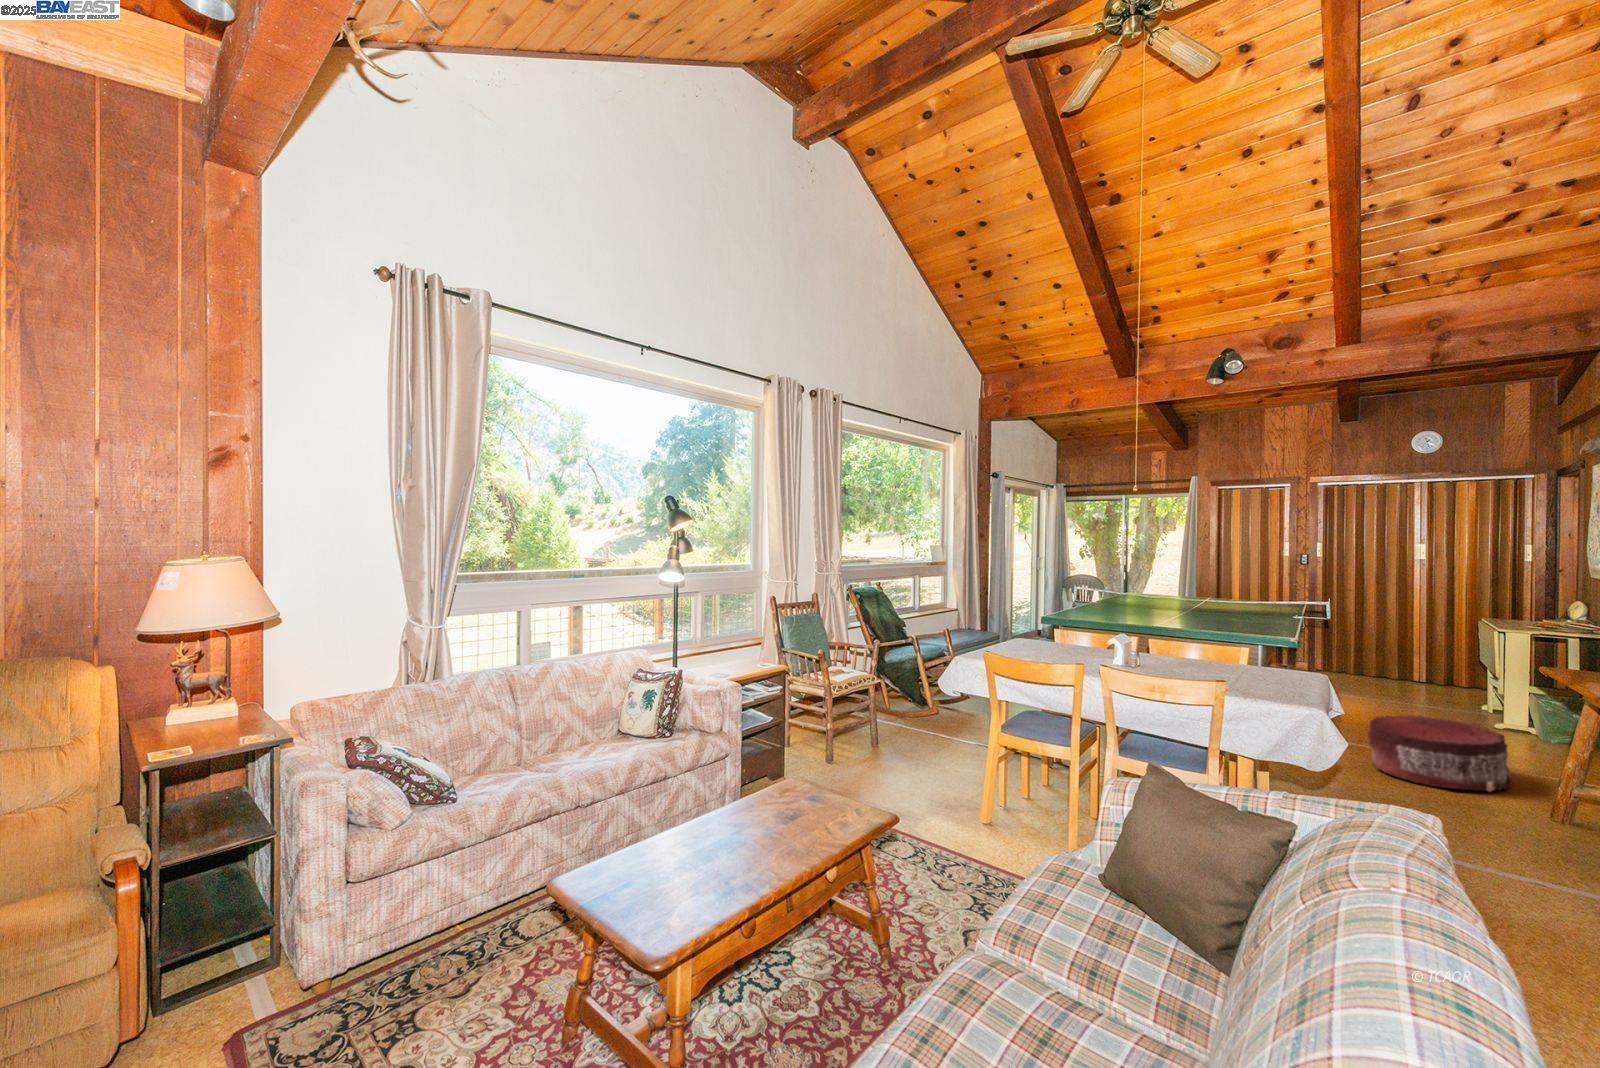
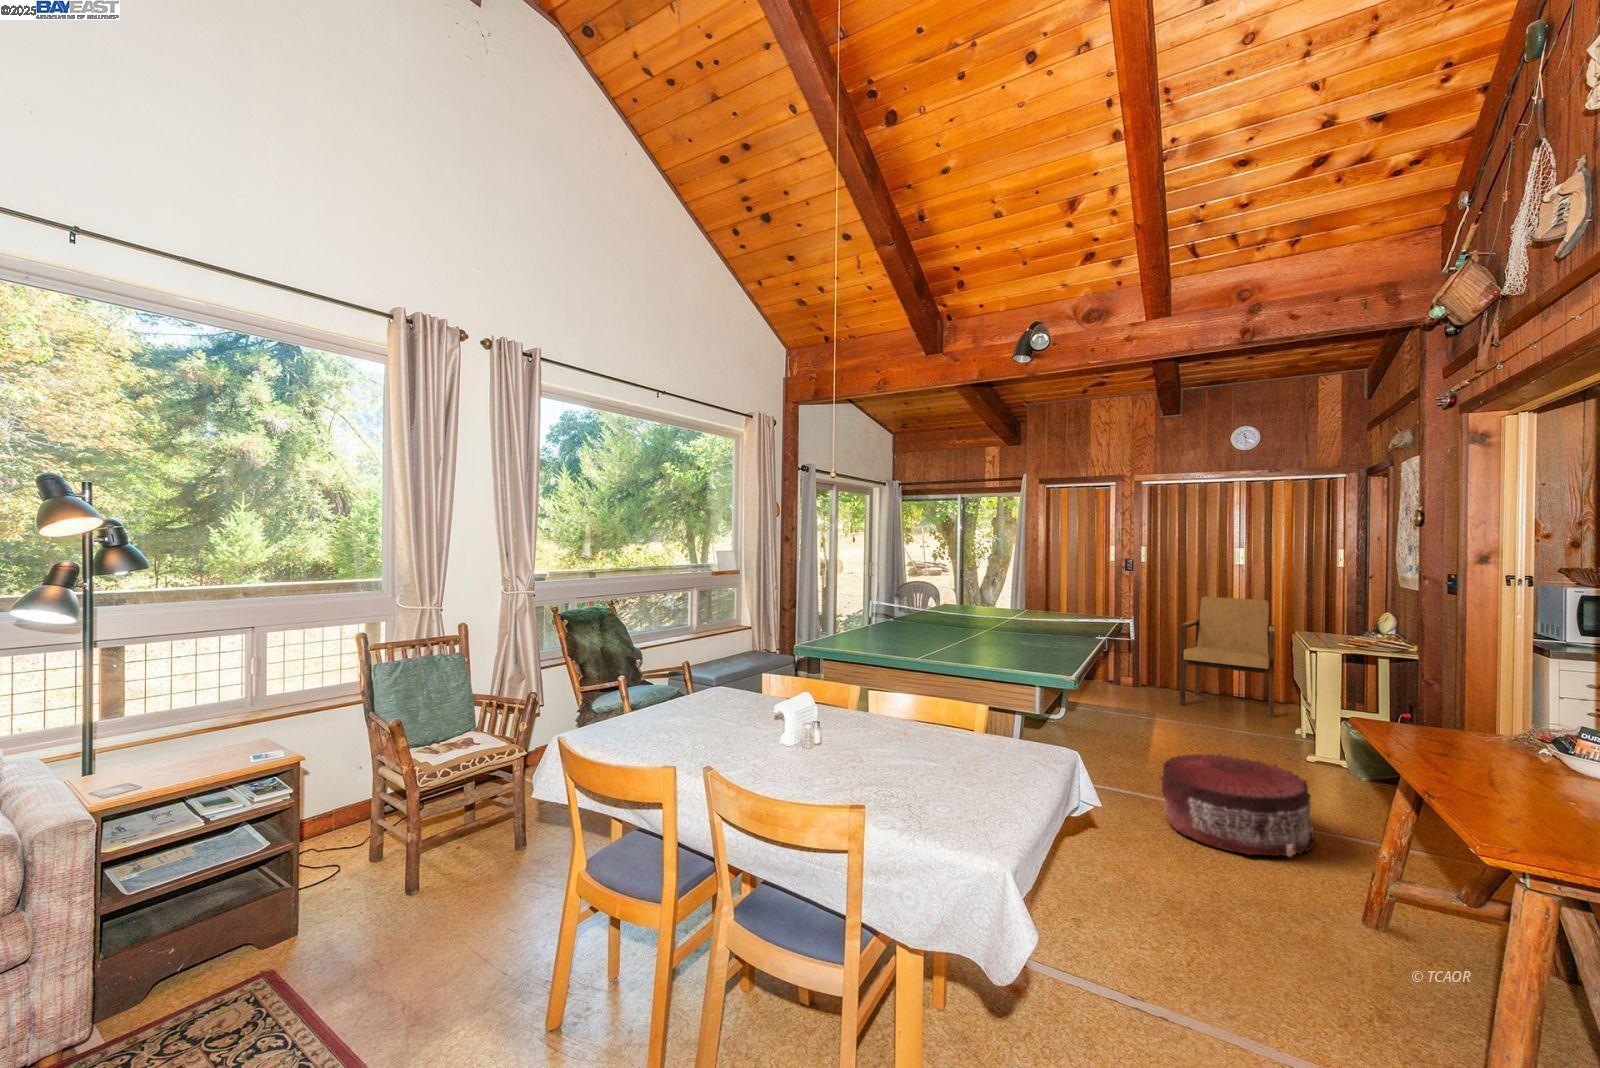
armchair: none [1361,589,1460,699] -> present [1180,597,1275,717]

